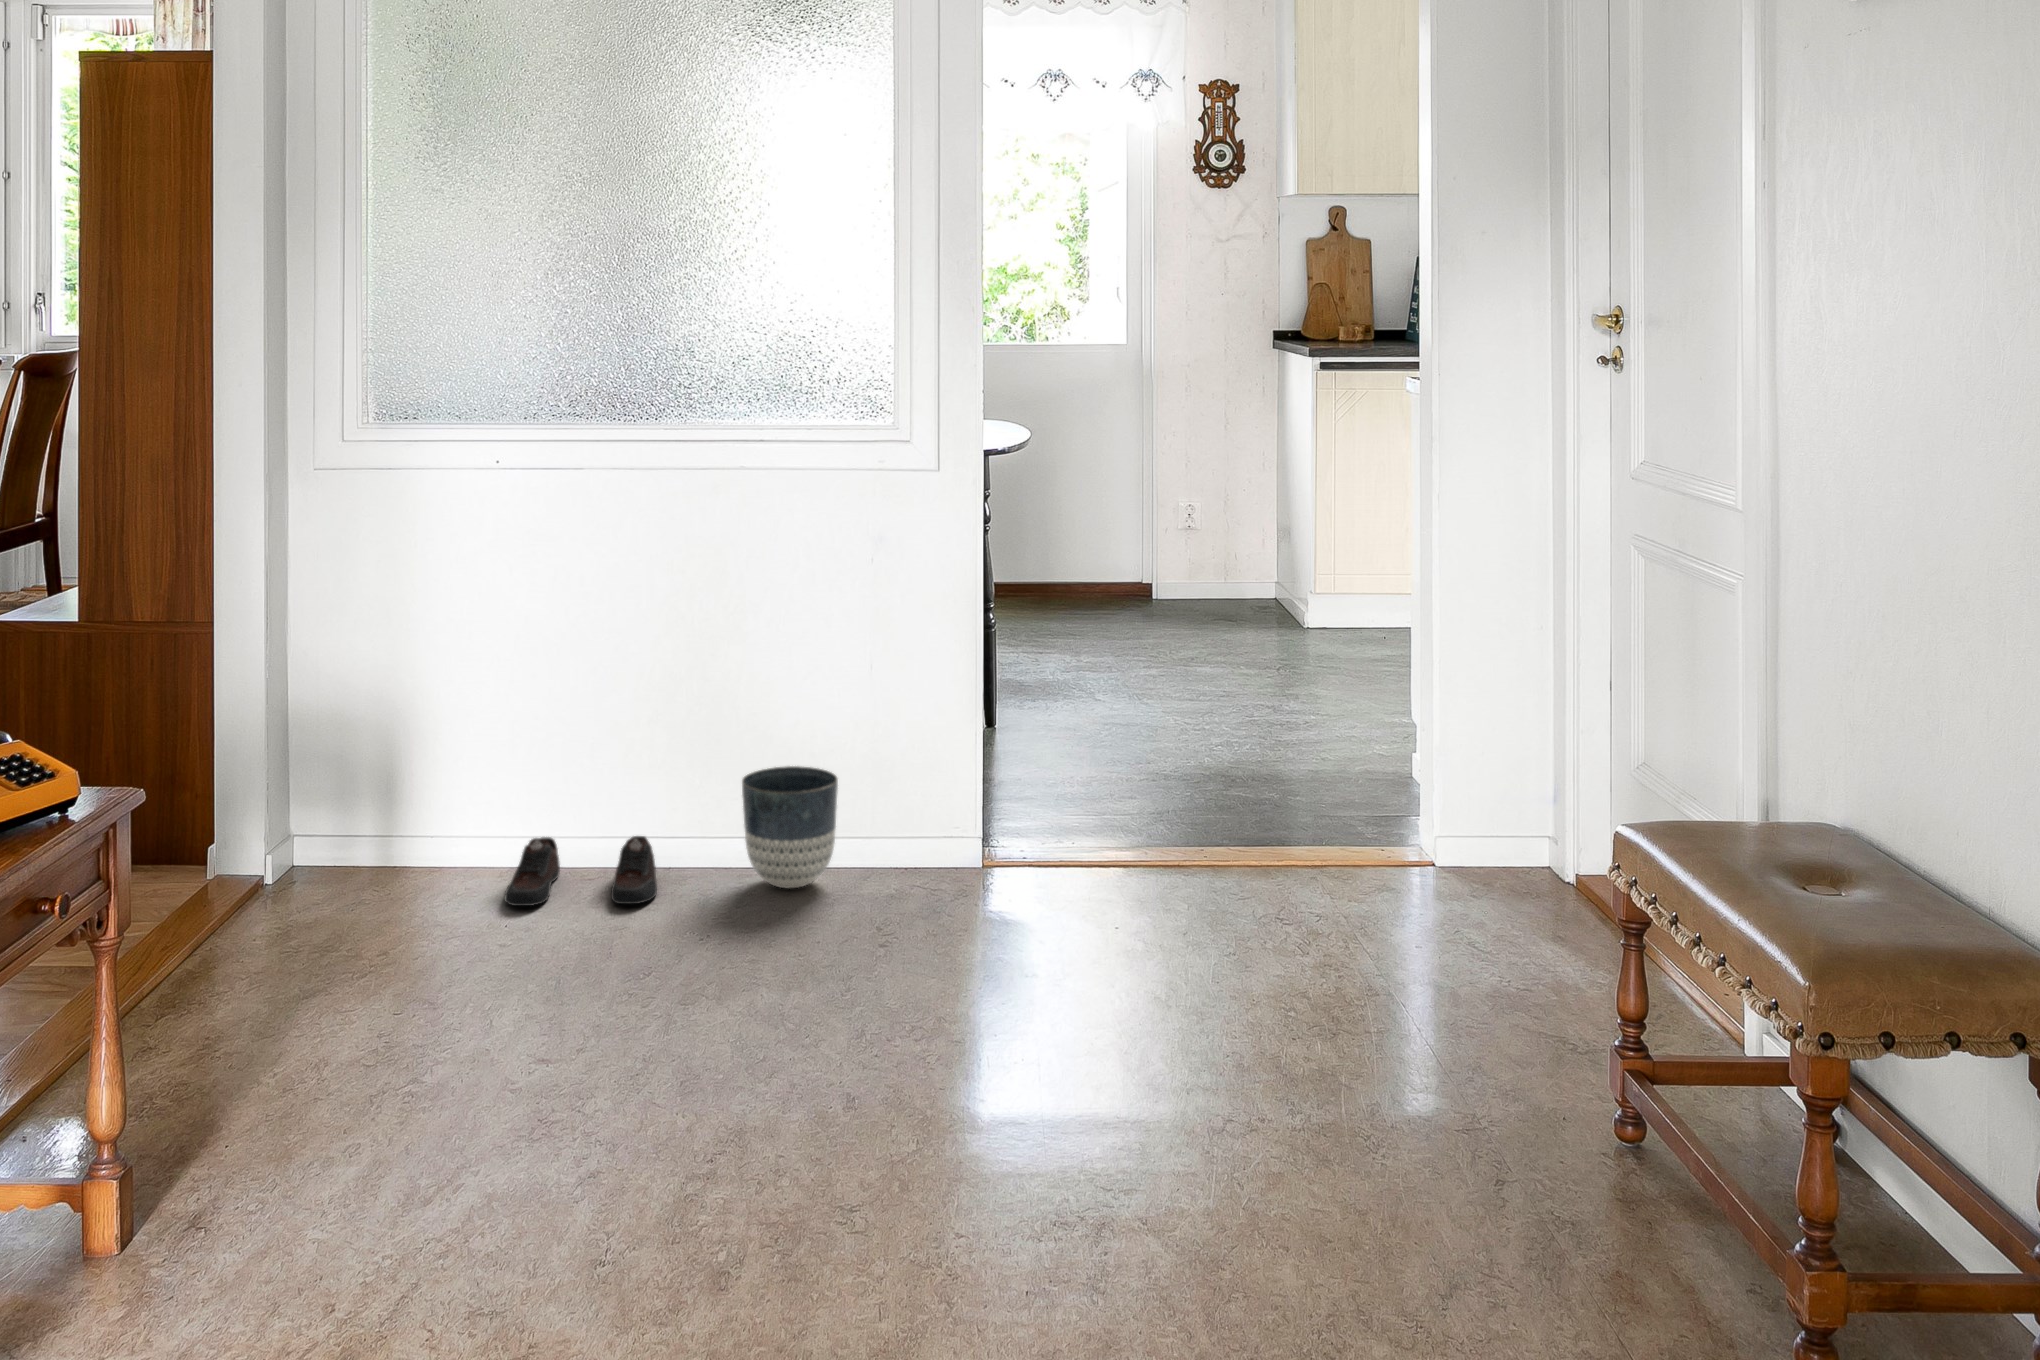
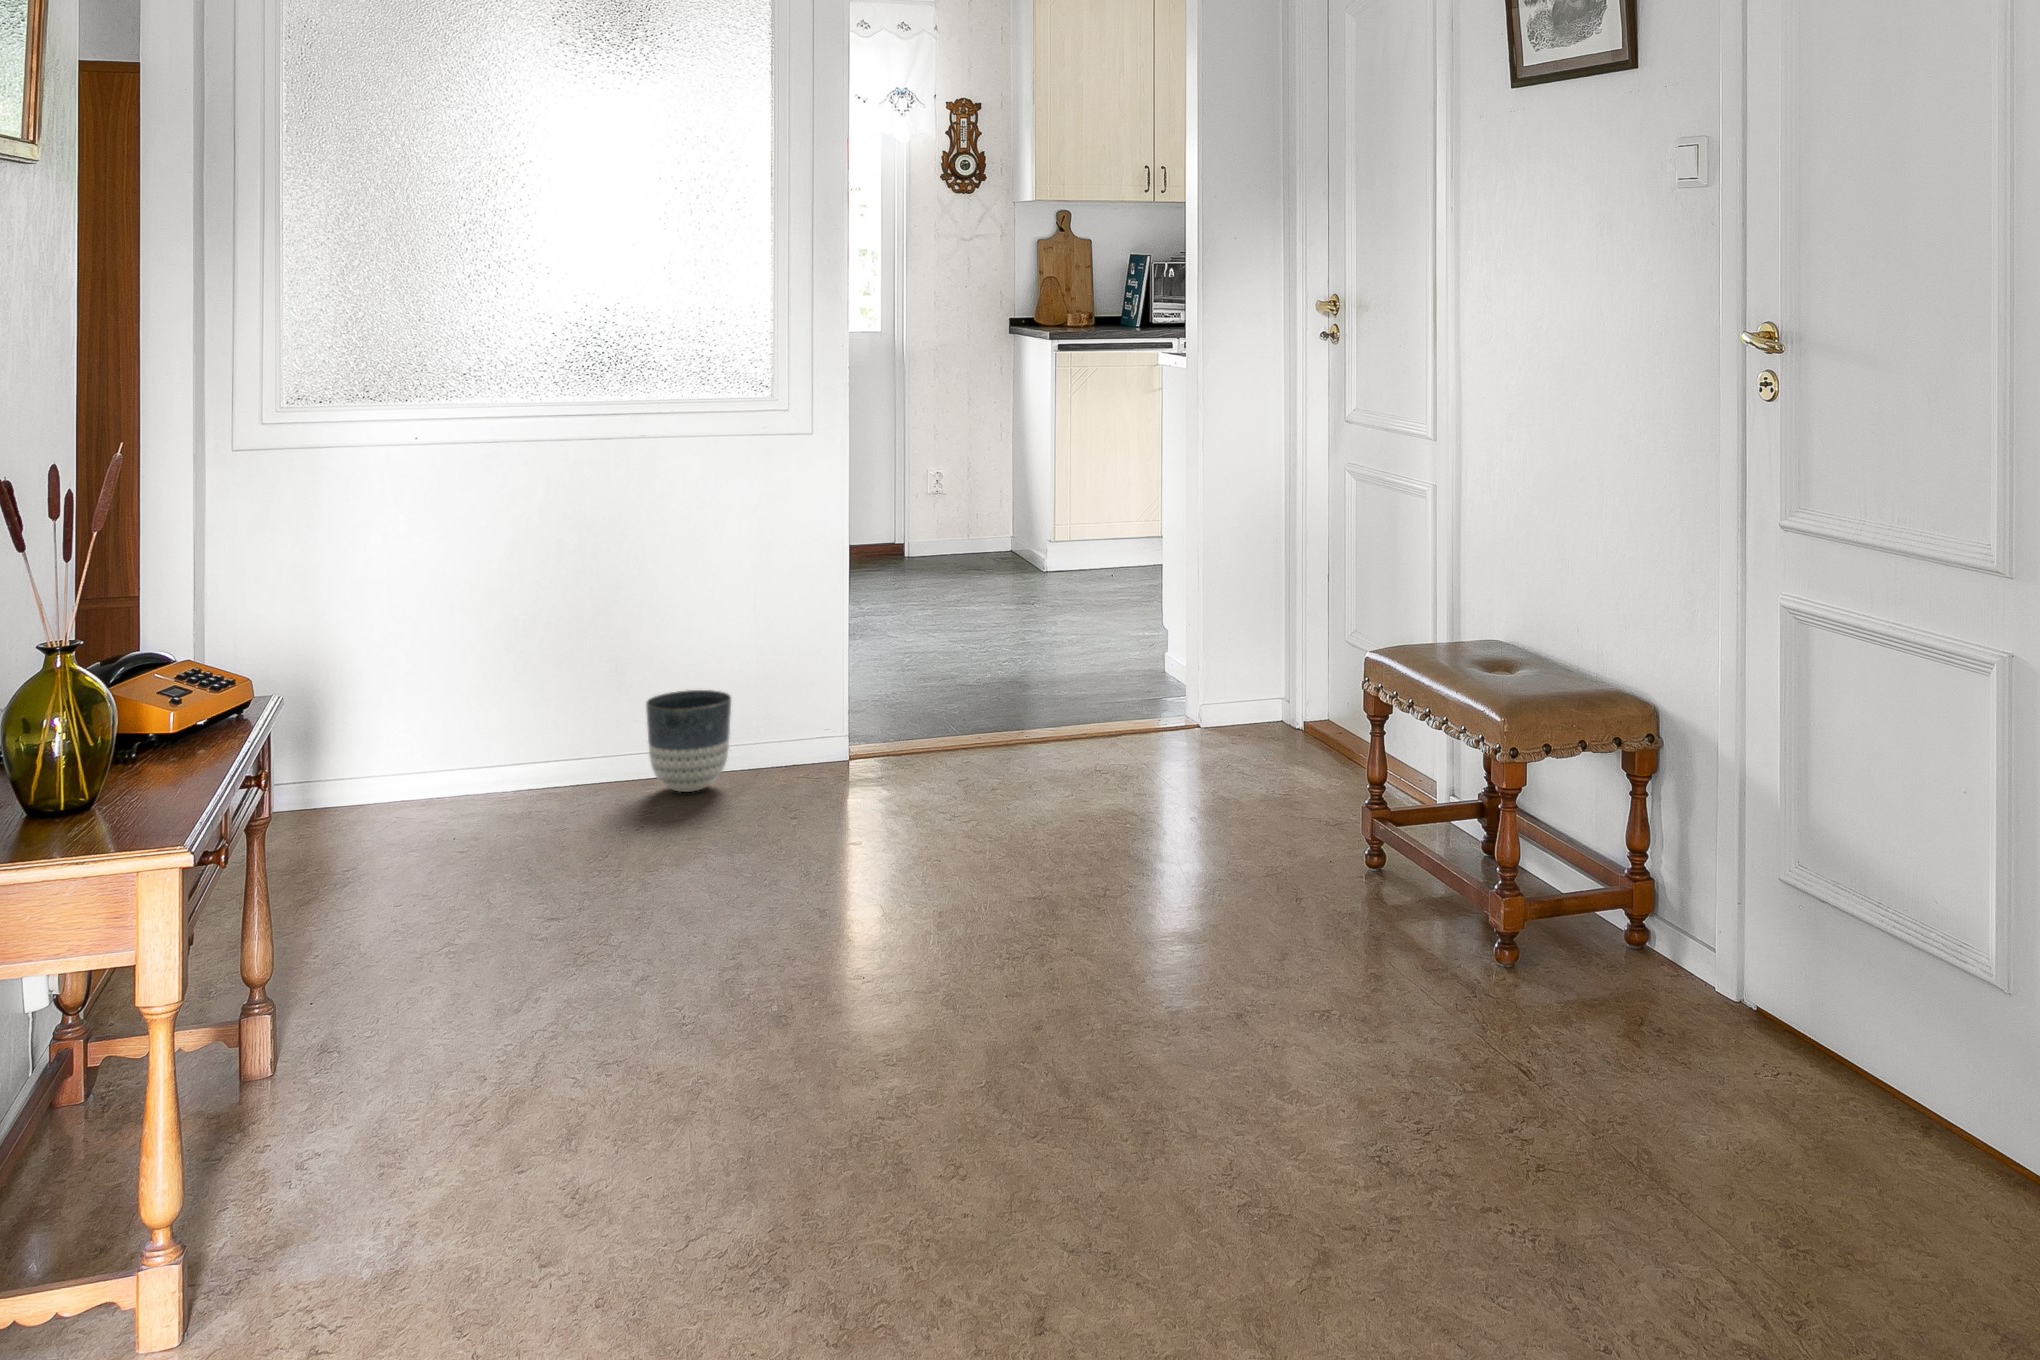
shoe: present [505,836,657,906] -> none [431,762,573,829]

